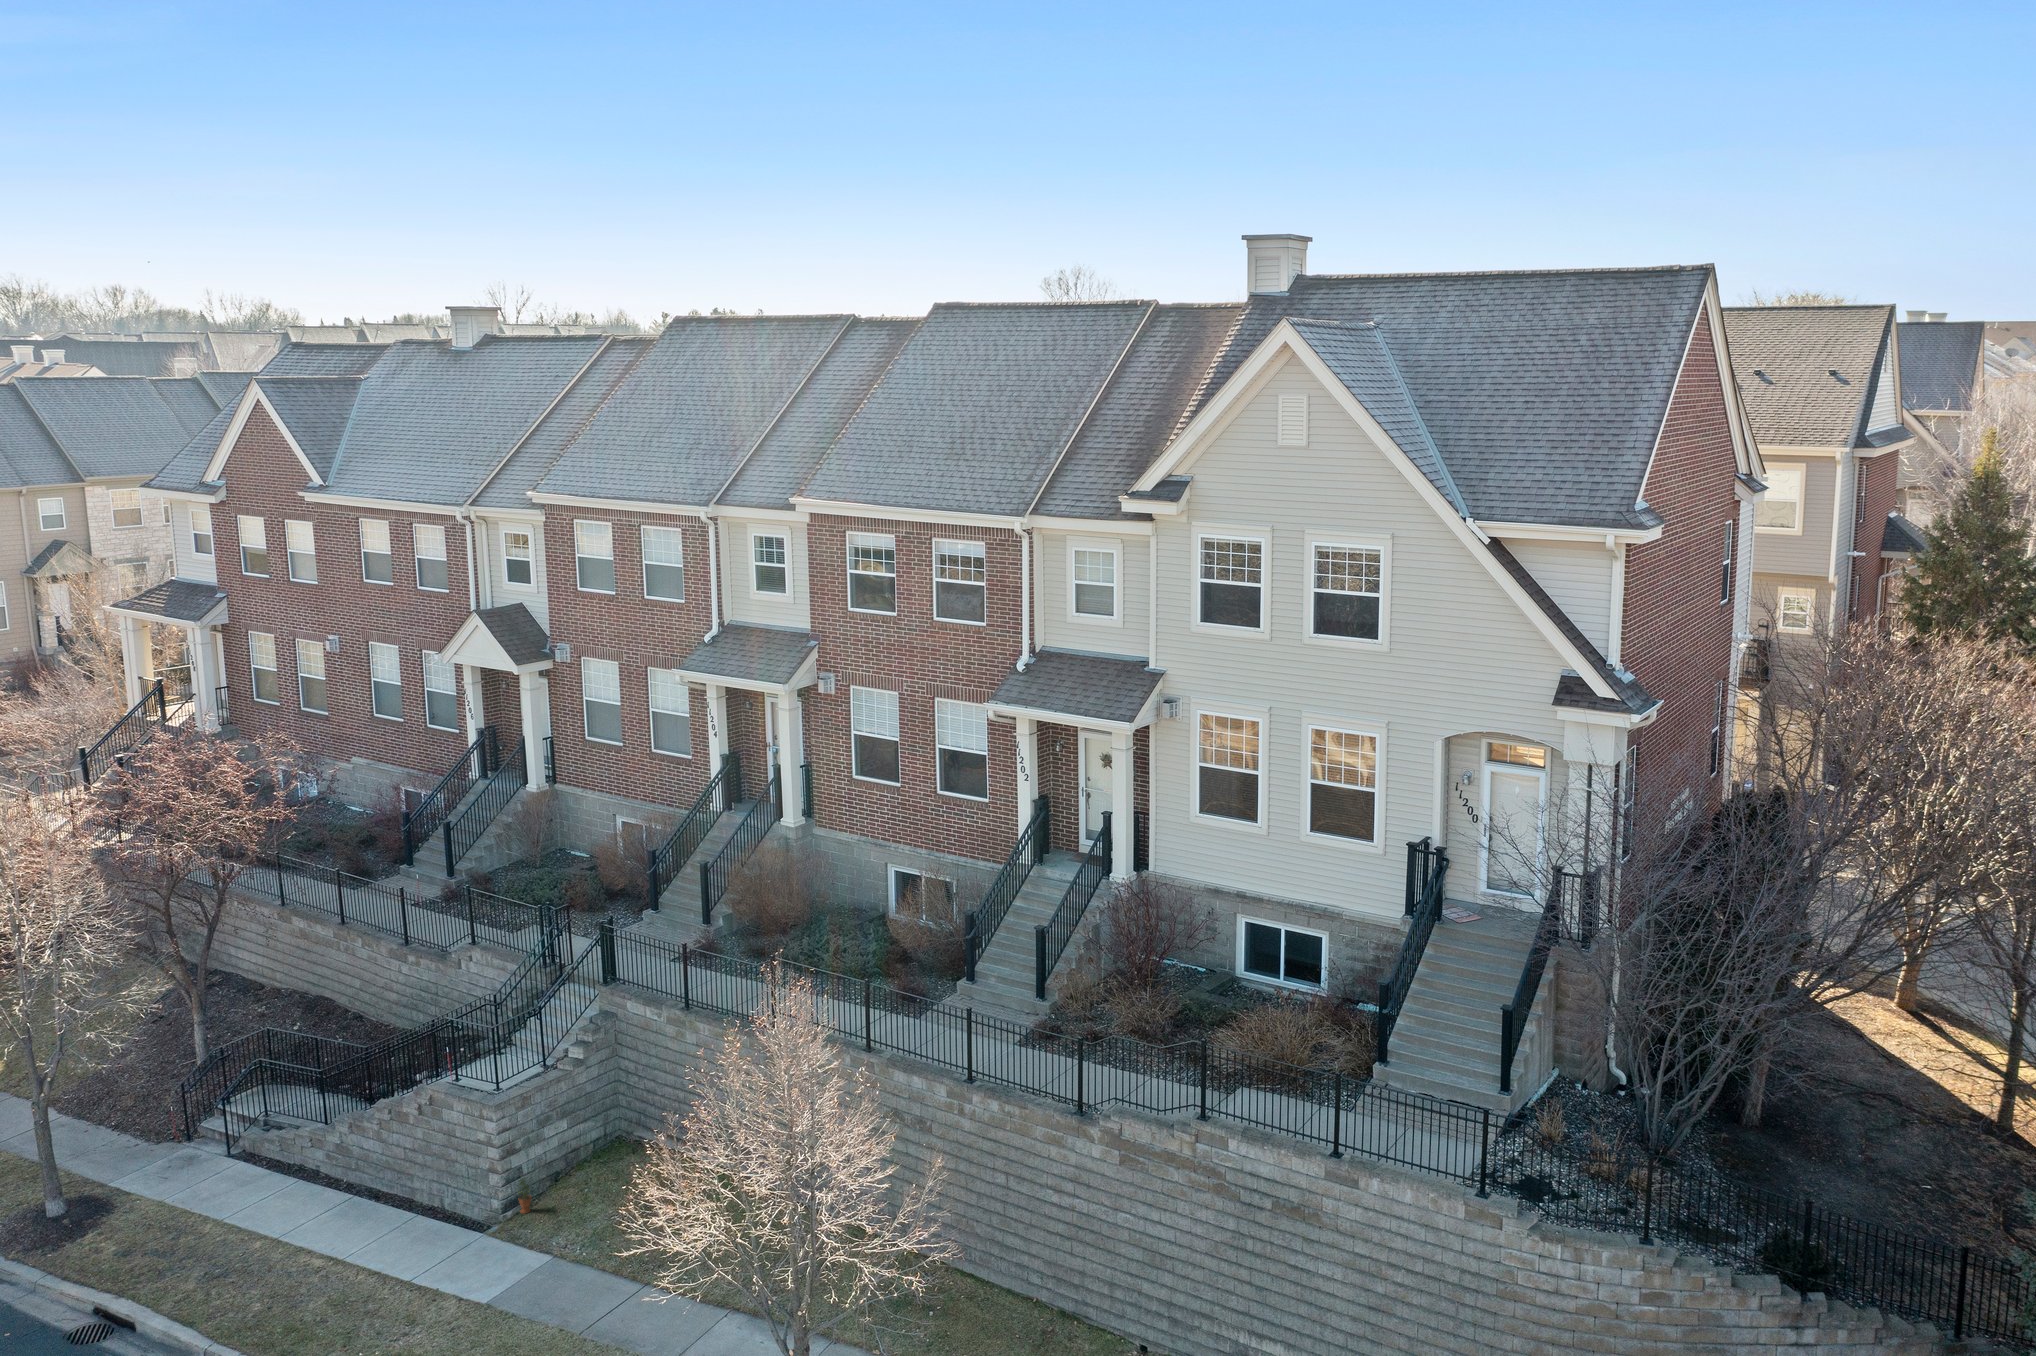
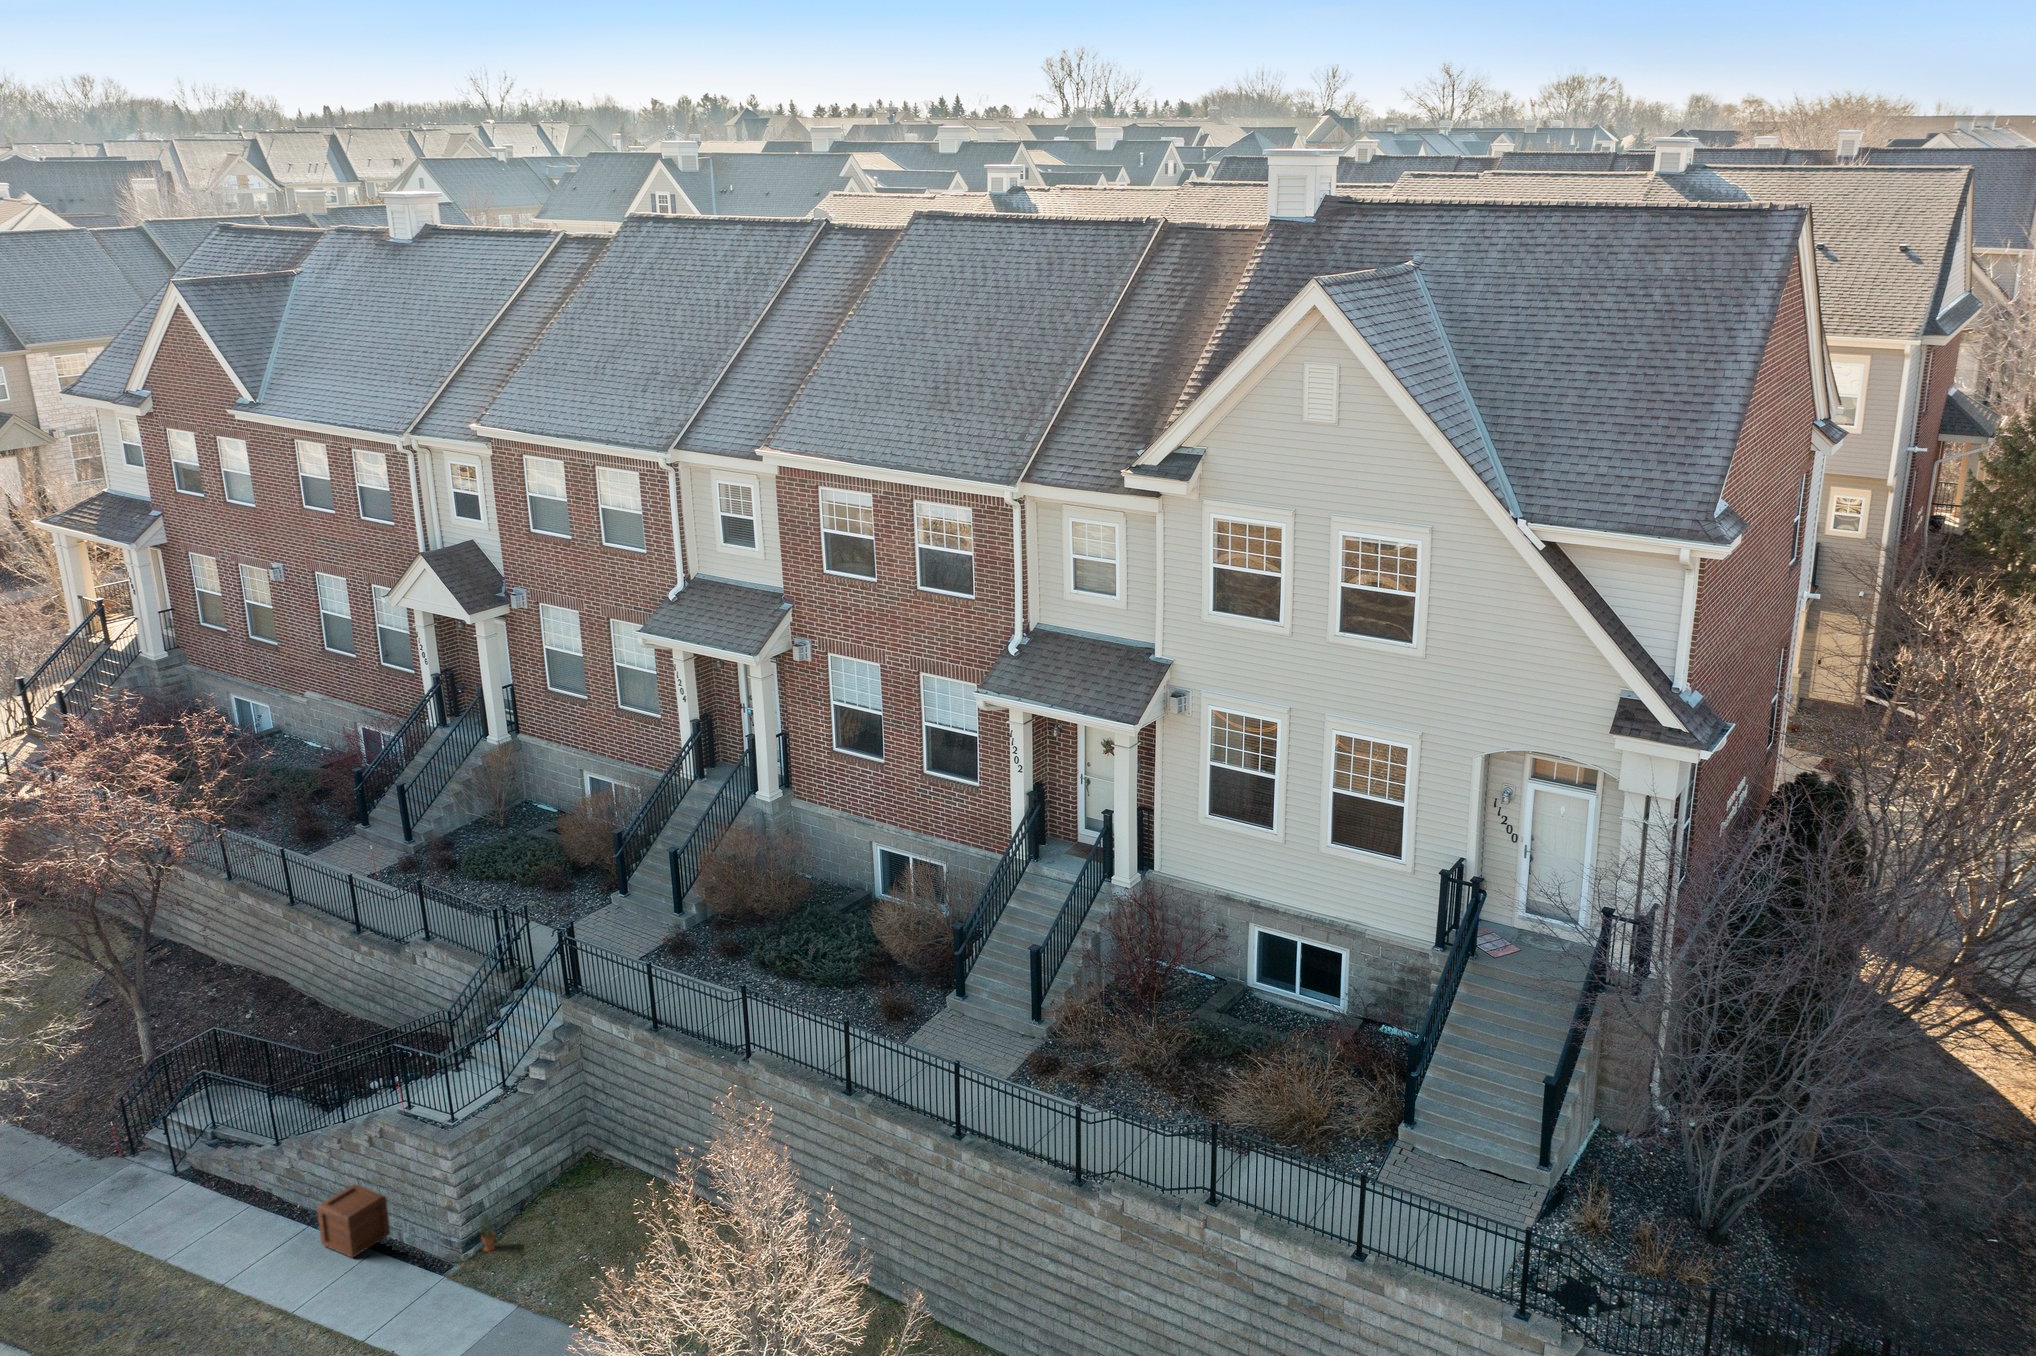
wooden crate: none [366,1153,432,1219] -> present [317,1184,390,1258]

